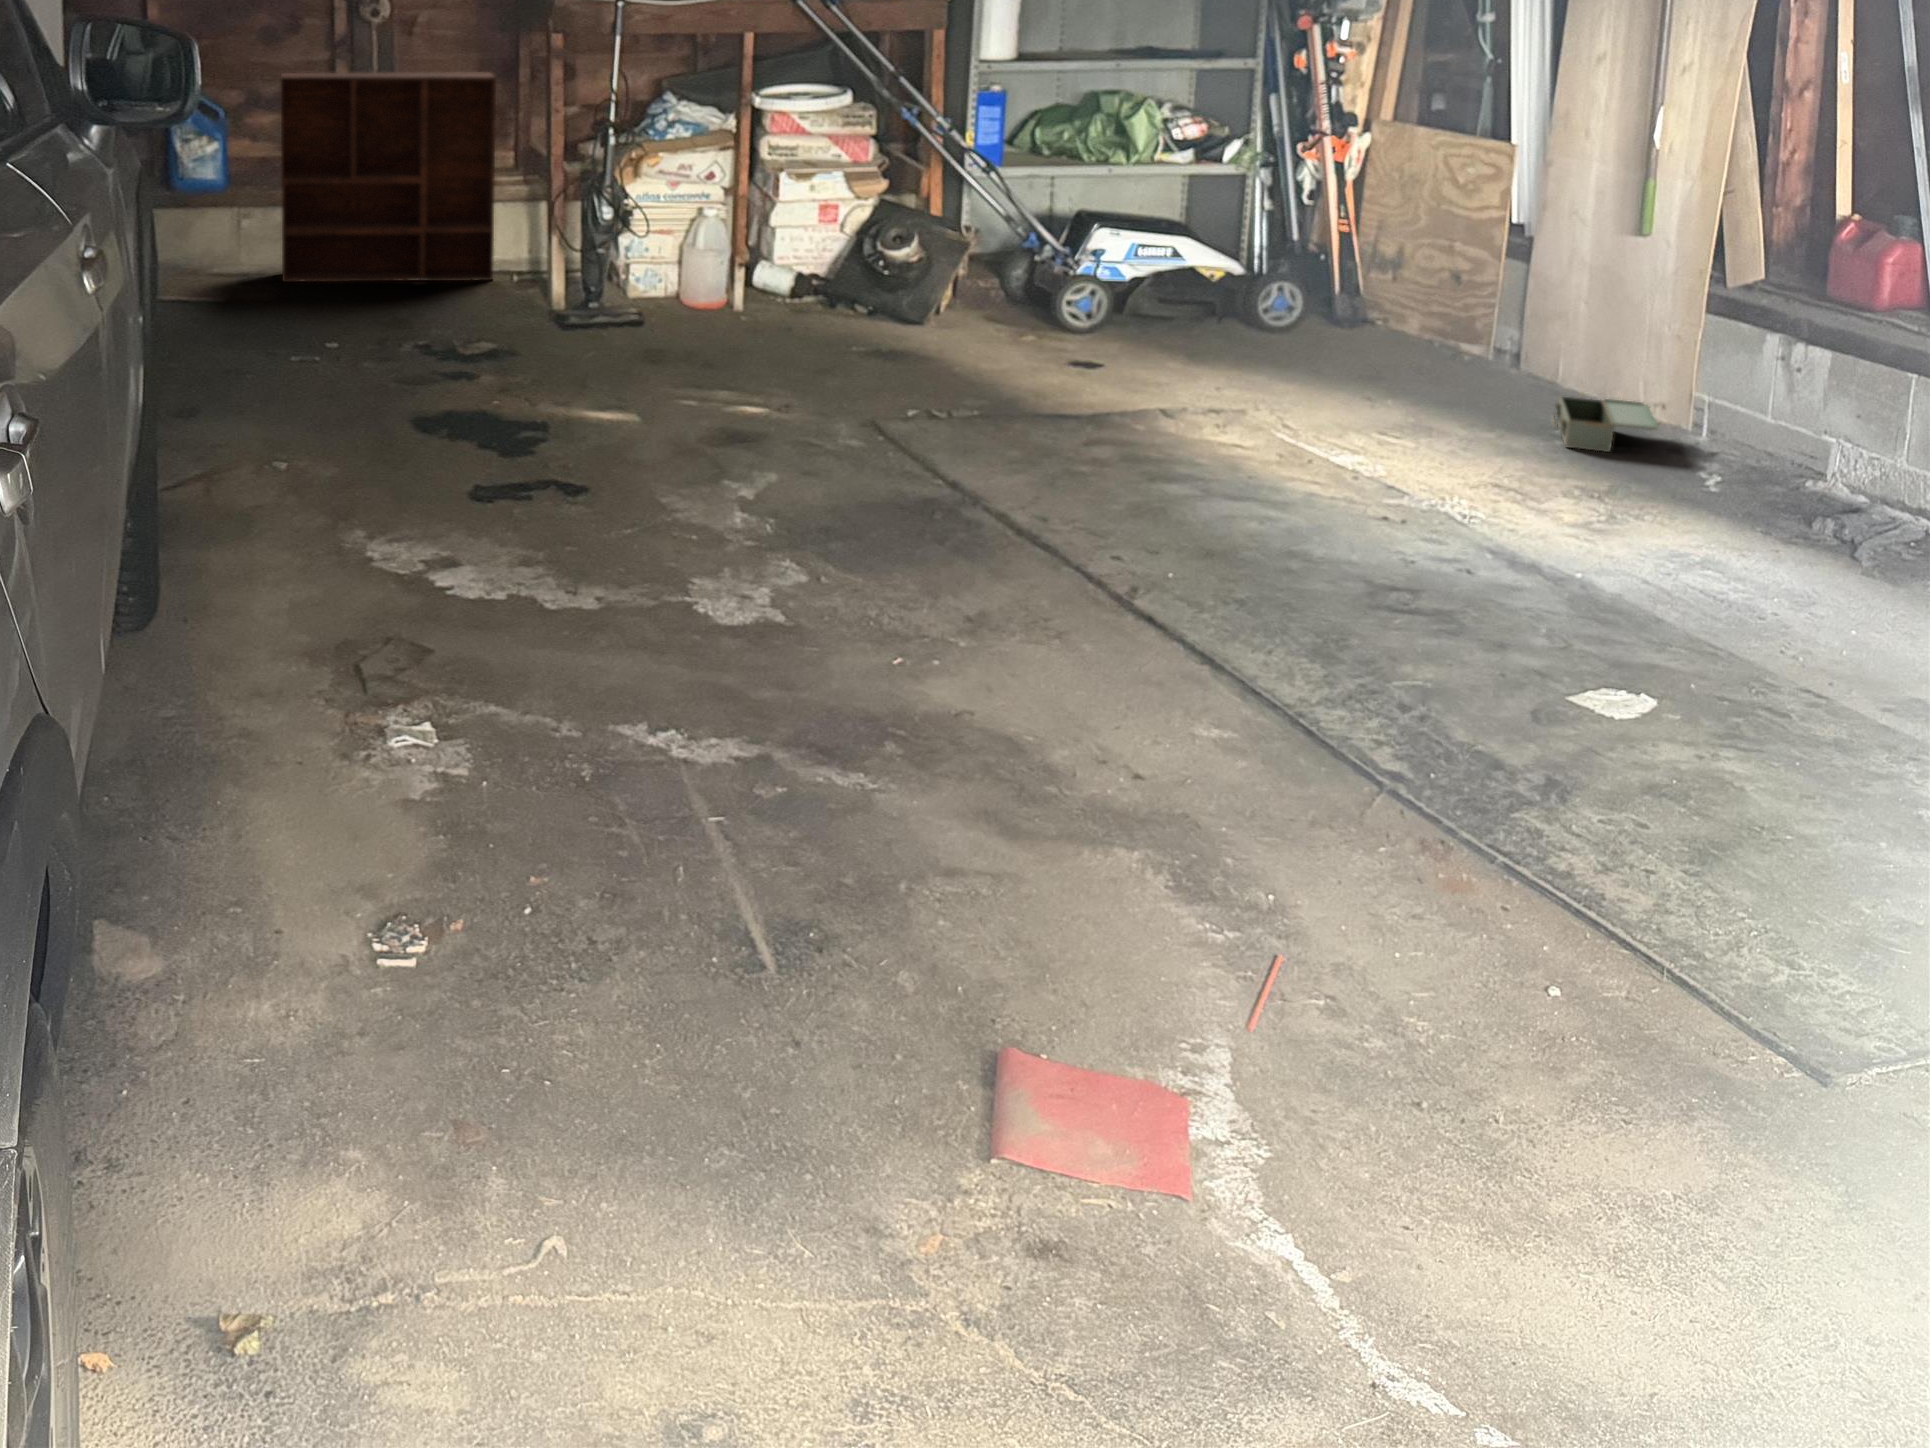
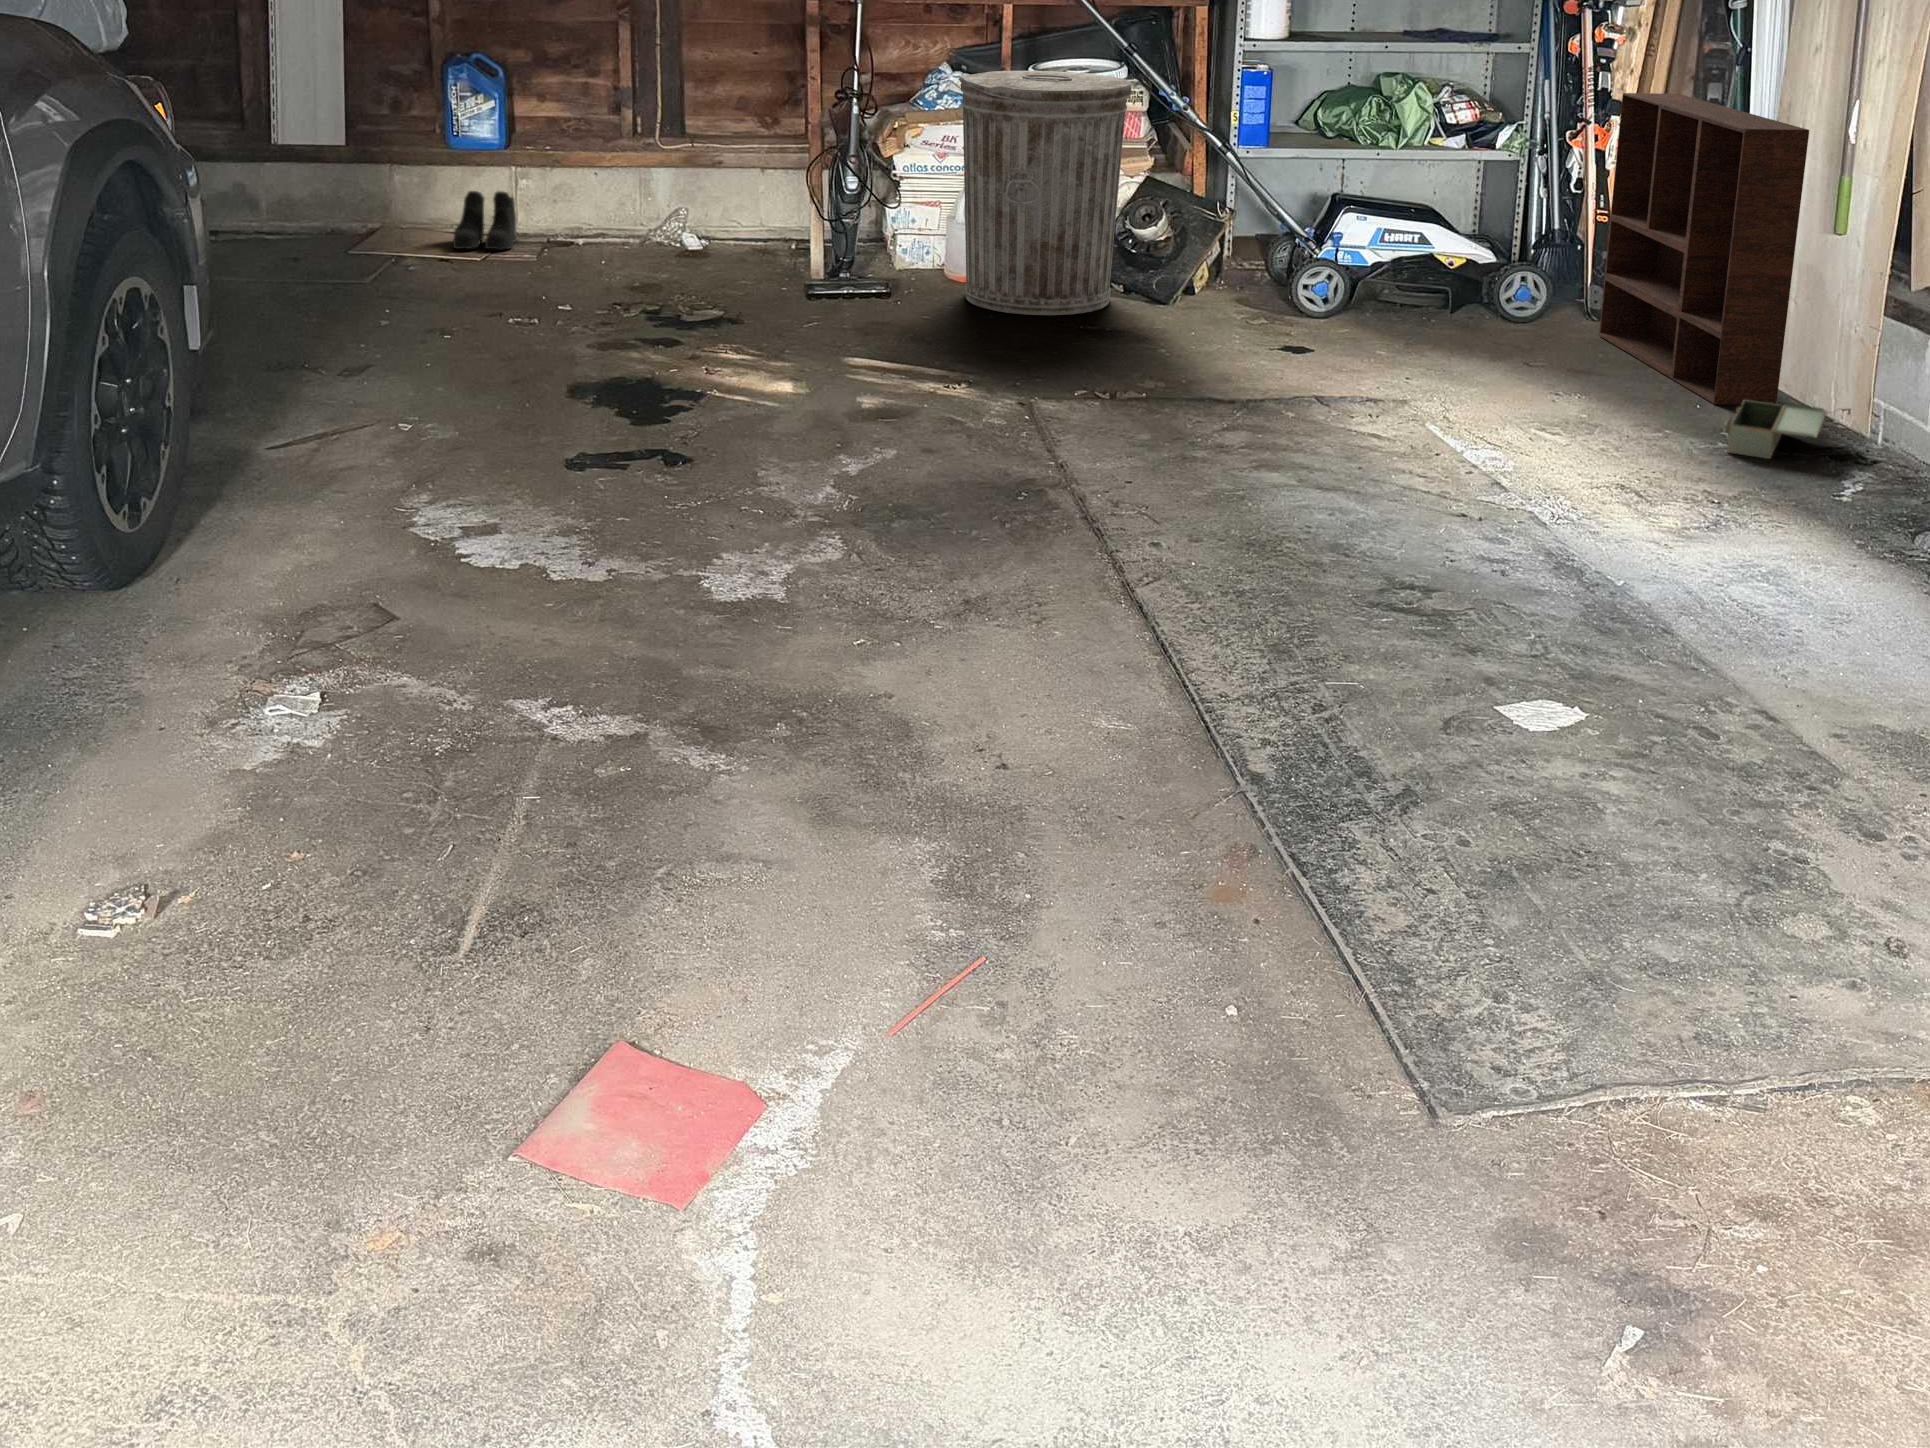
shelving unit: present [281,72,496,282] -> present [1599,93,1809,405]
trash can: none [720,97,890,334] -> present [959,71,1132,315]
boots: none [191,227,249,284] -> present [453,191,516,250]

